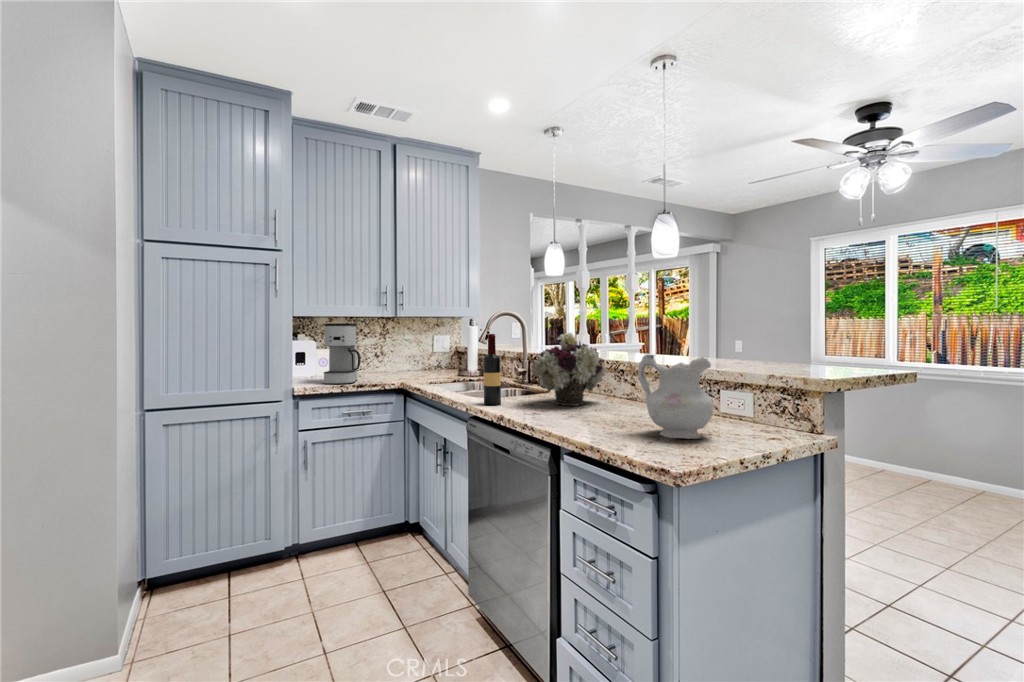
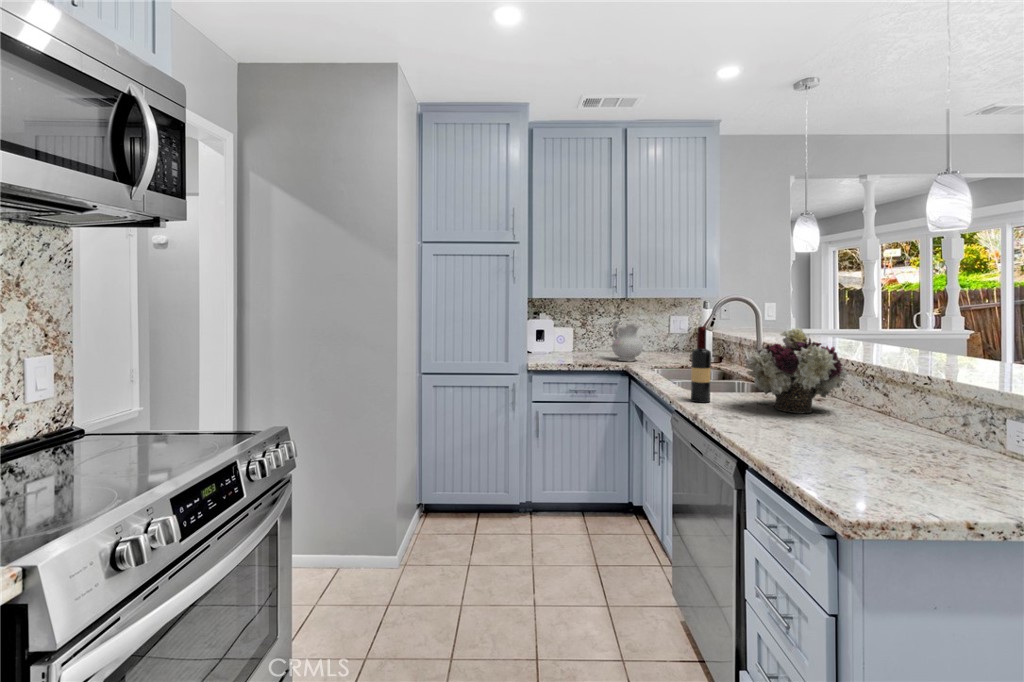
coffee maker: present [324,323,361,384] -> none [556,305,590,363]
ceramic pitcher: present [638,354,714,439] -> present [612,321,643,362]

